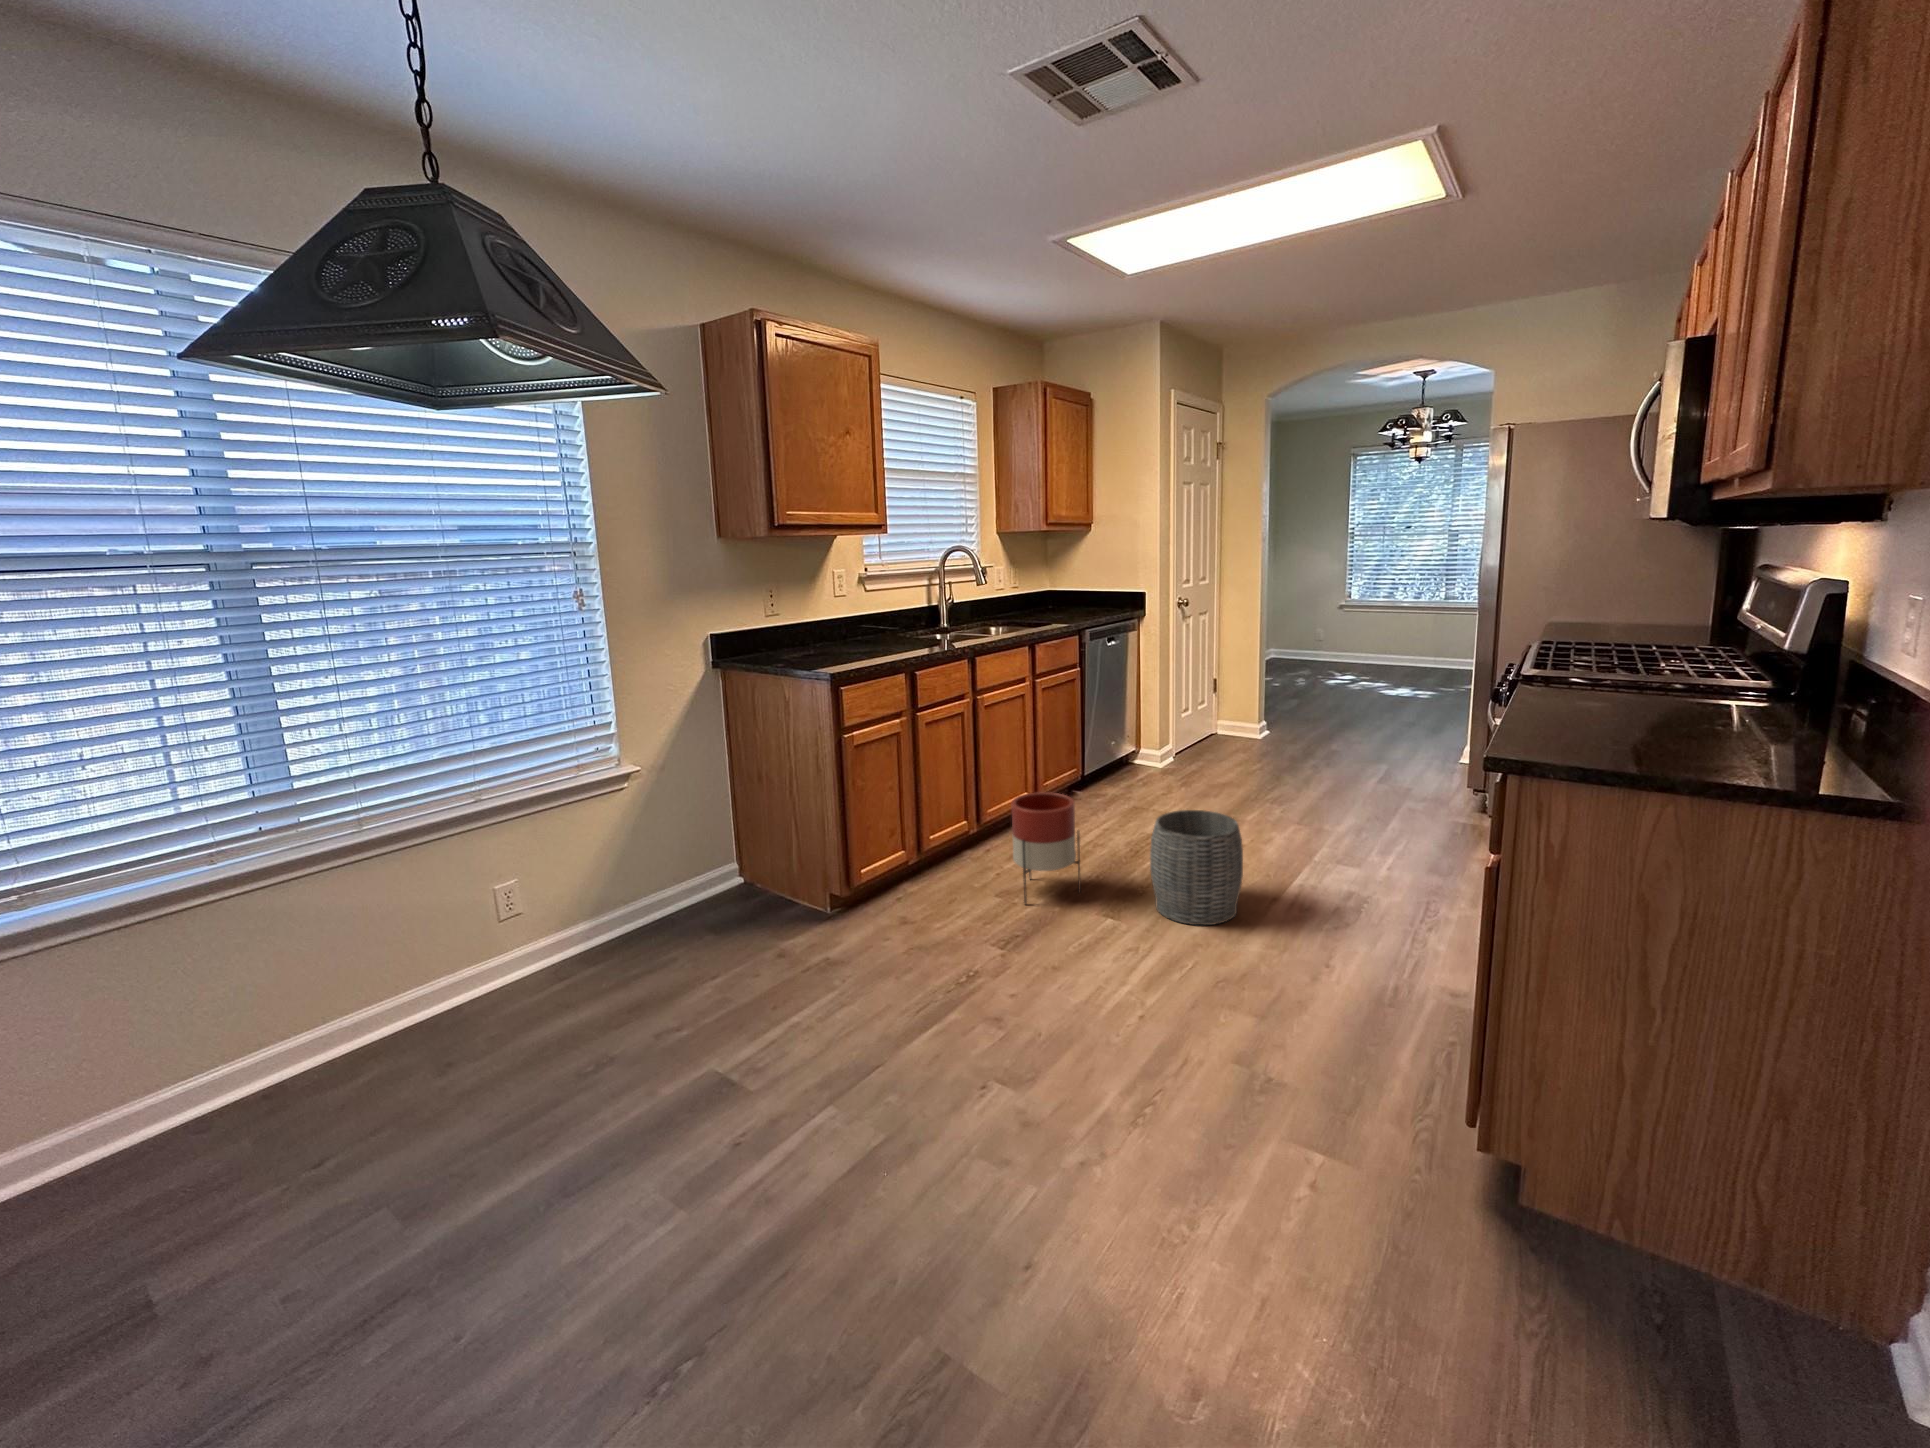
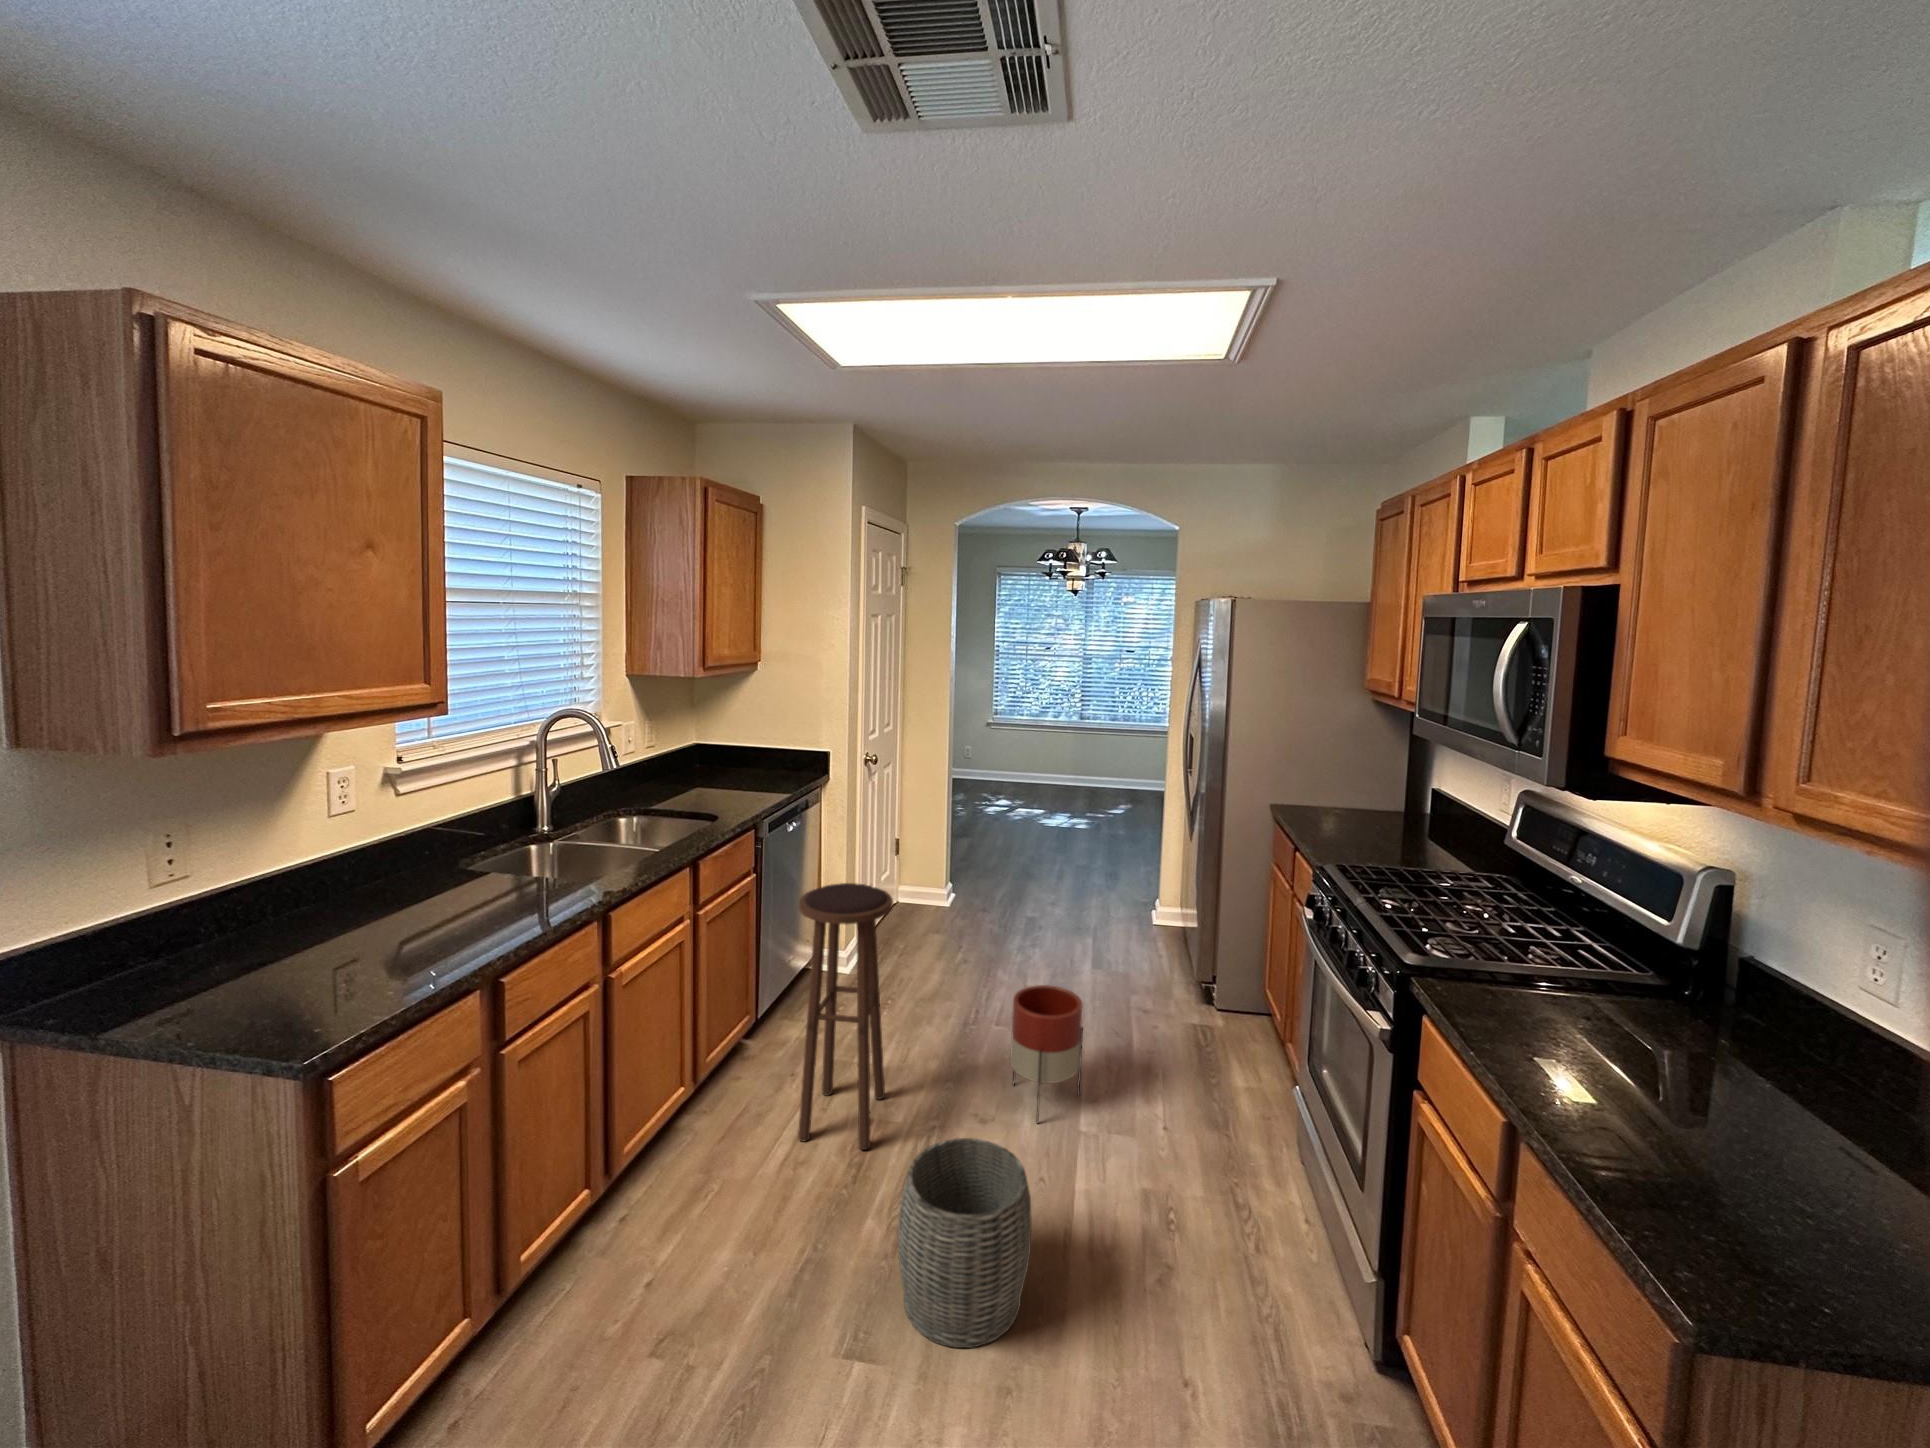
stool: none [1102,661,1172,844] -> present [798,883,893,1150]
planter: present [1012,792,1080,904] -> present [1010,985,1083,1123]

